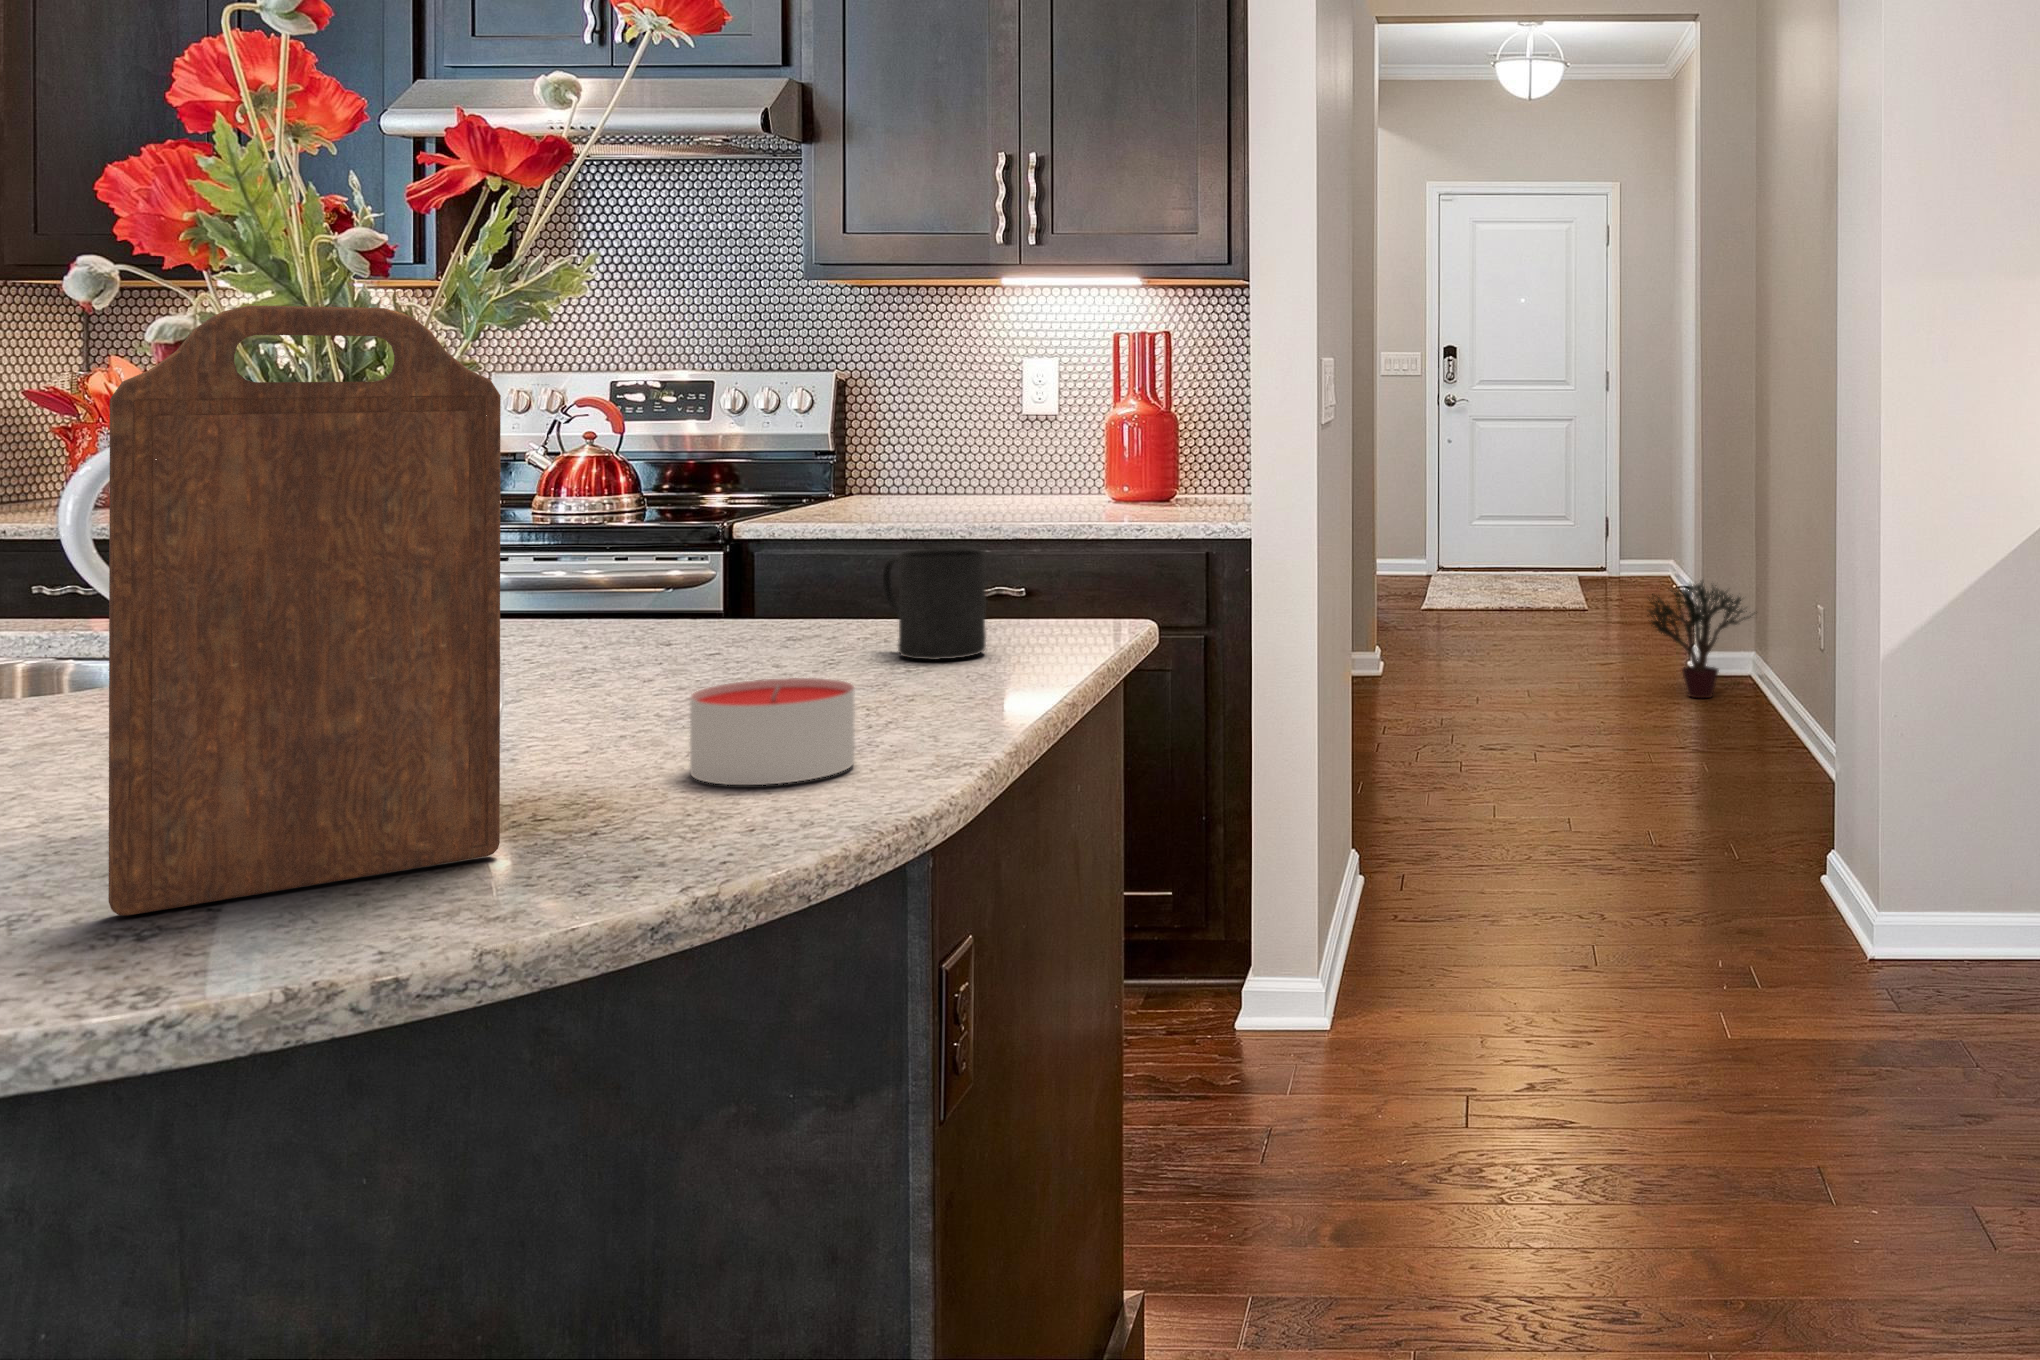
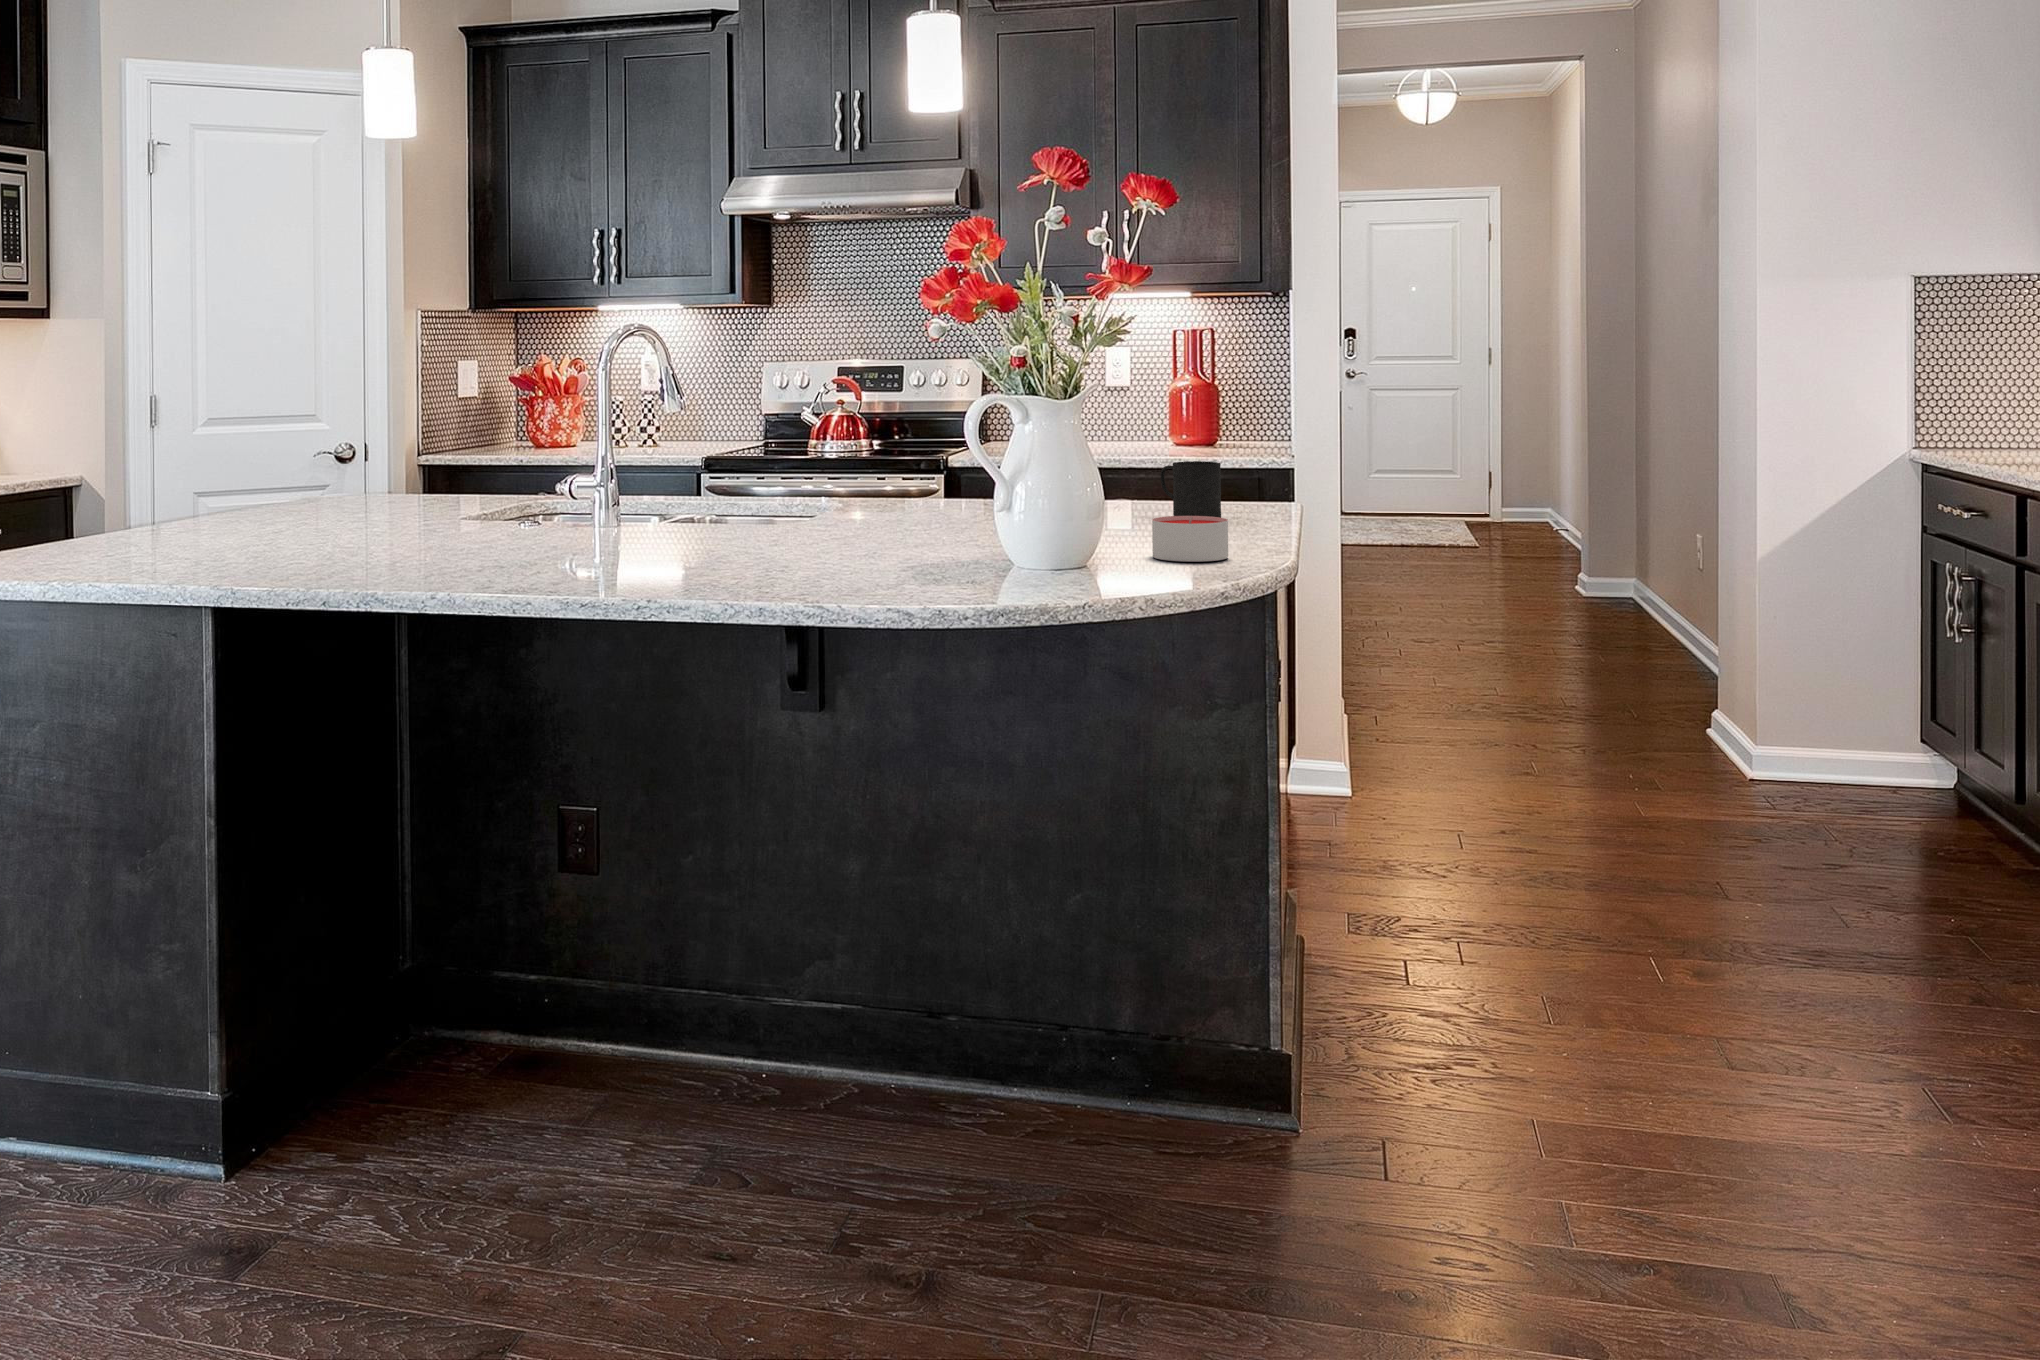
cutting board: present [109,305,501,916] -> none [1000,341,1123,588]
potted plant: present [1649,582,1751,698] -> none [1543,515,1642,612]

